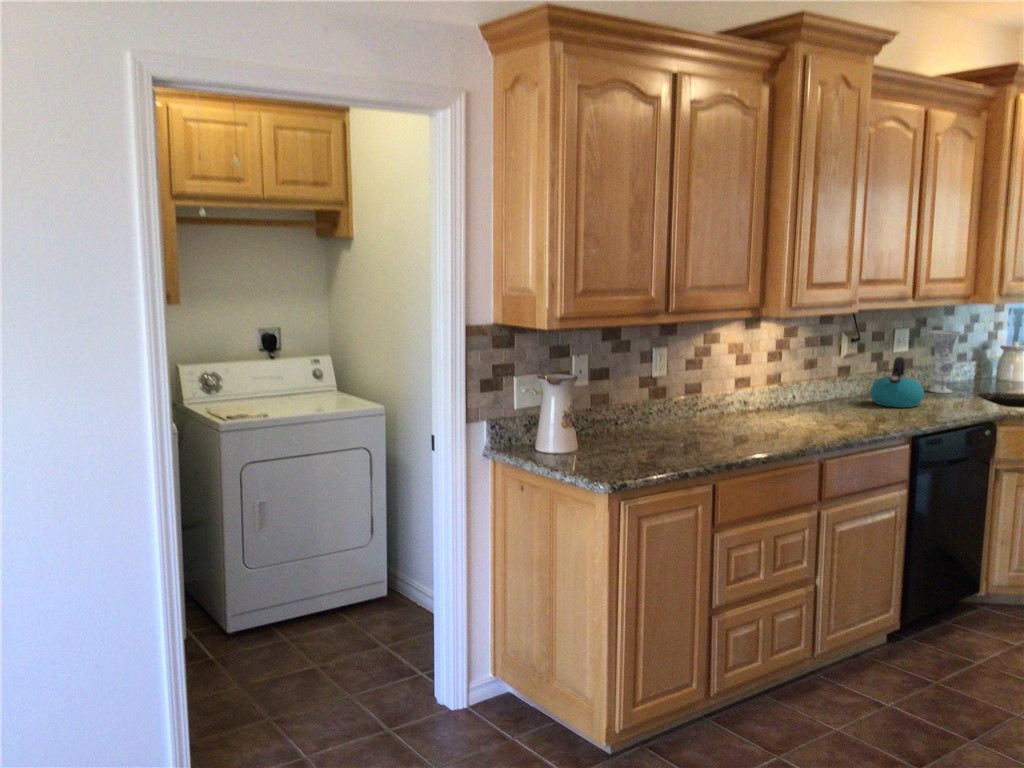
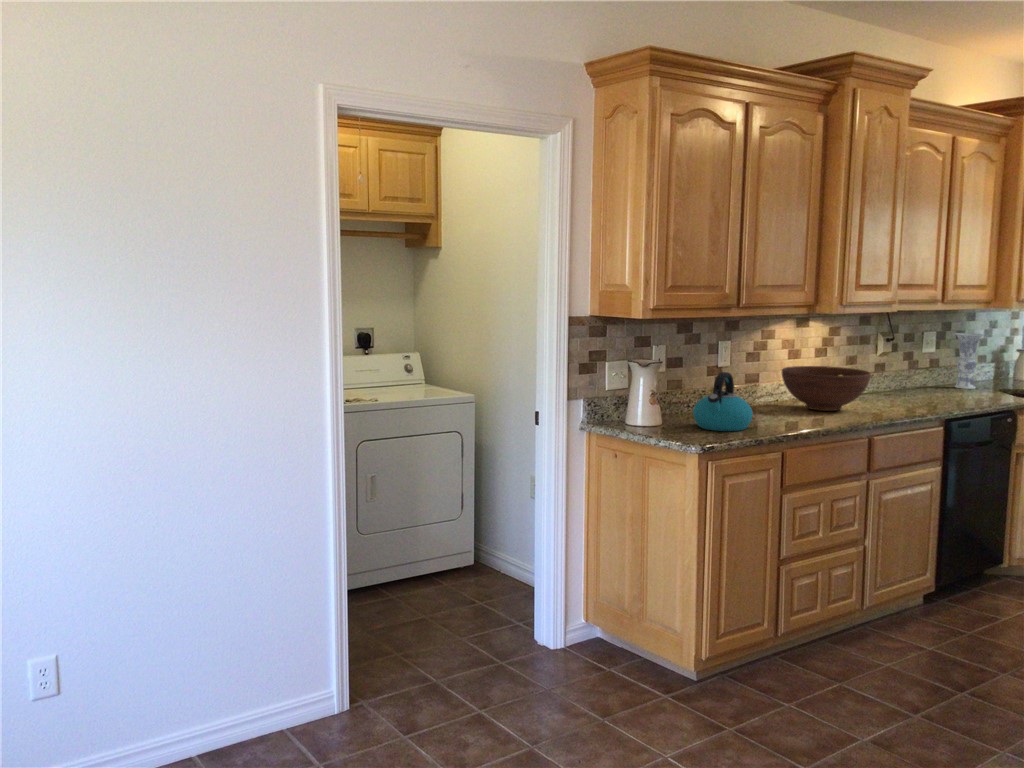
kettle: present [870,357,924,408] -> present [693,372,753,431]
fruit bowl: none [725,374,826,428] -> present [782,366,871,411]

